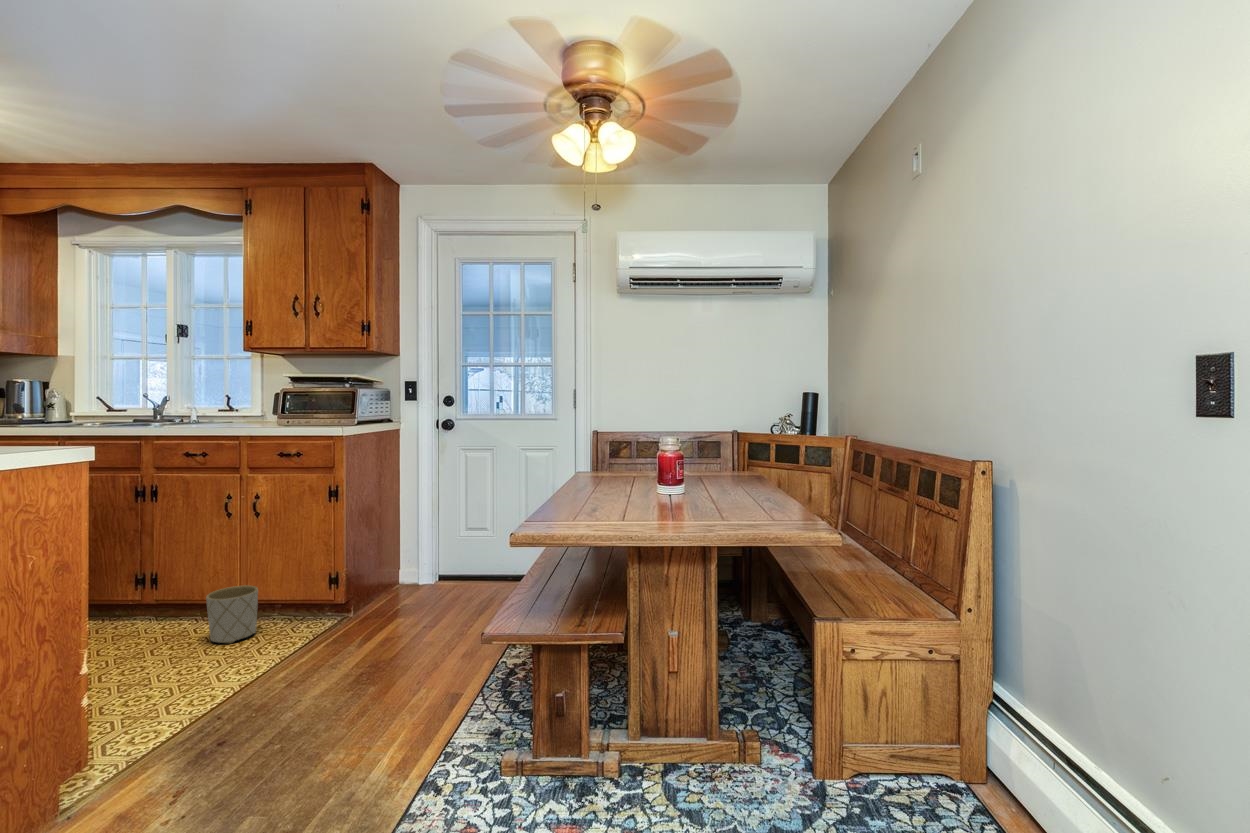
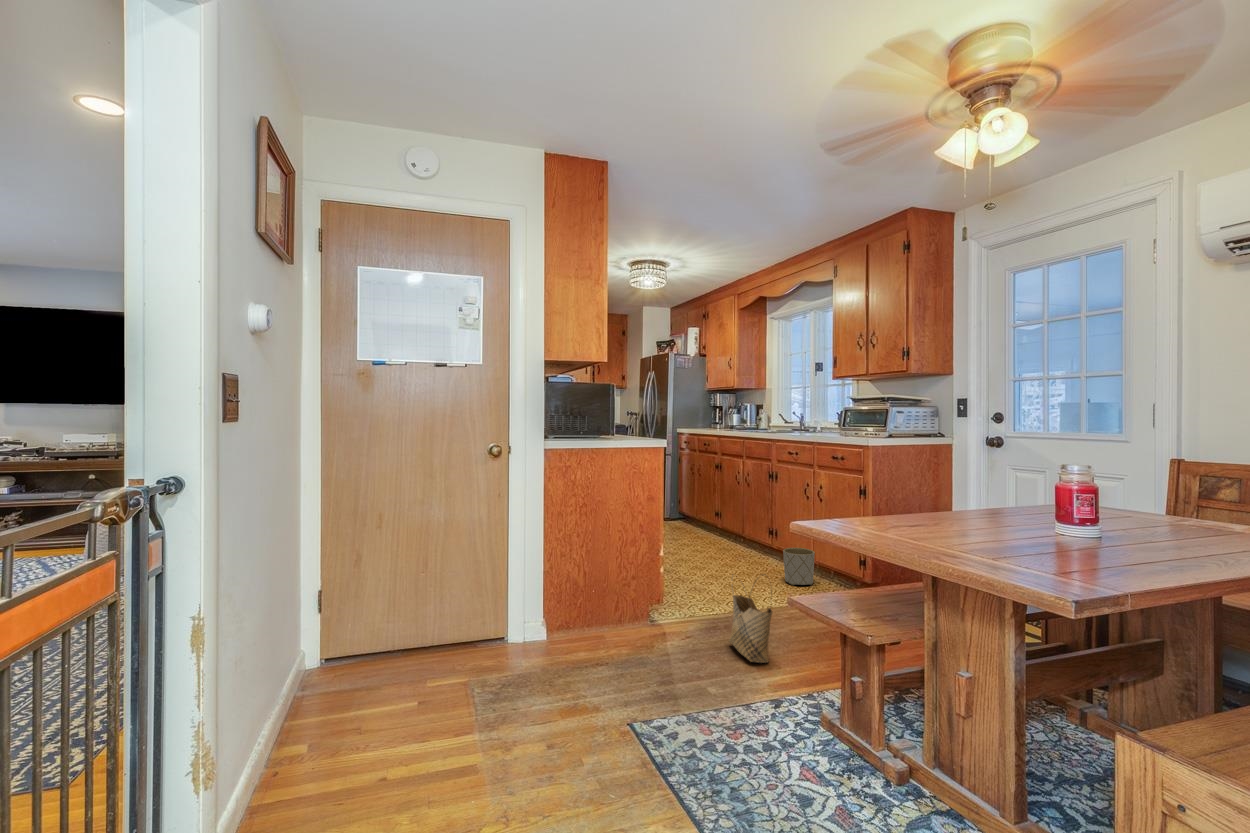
woven basket: none [265,631,358,765] -> present [729,574,773,663]

